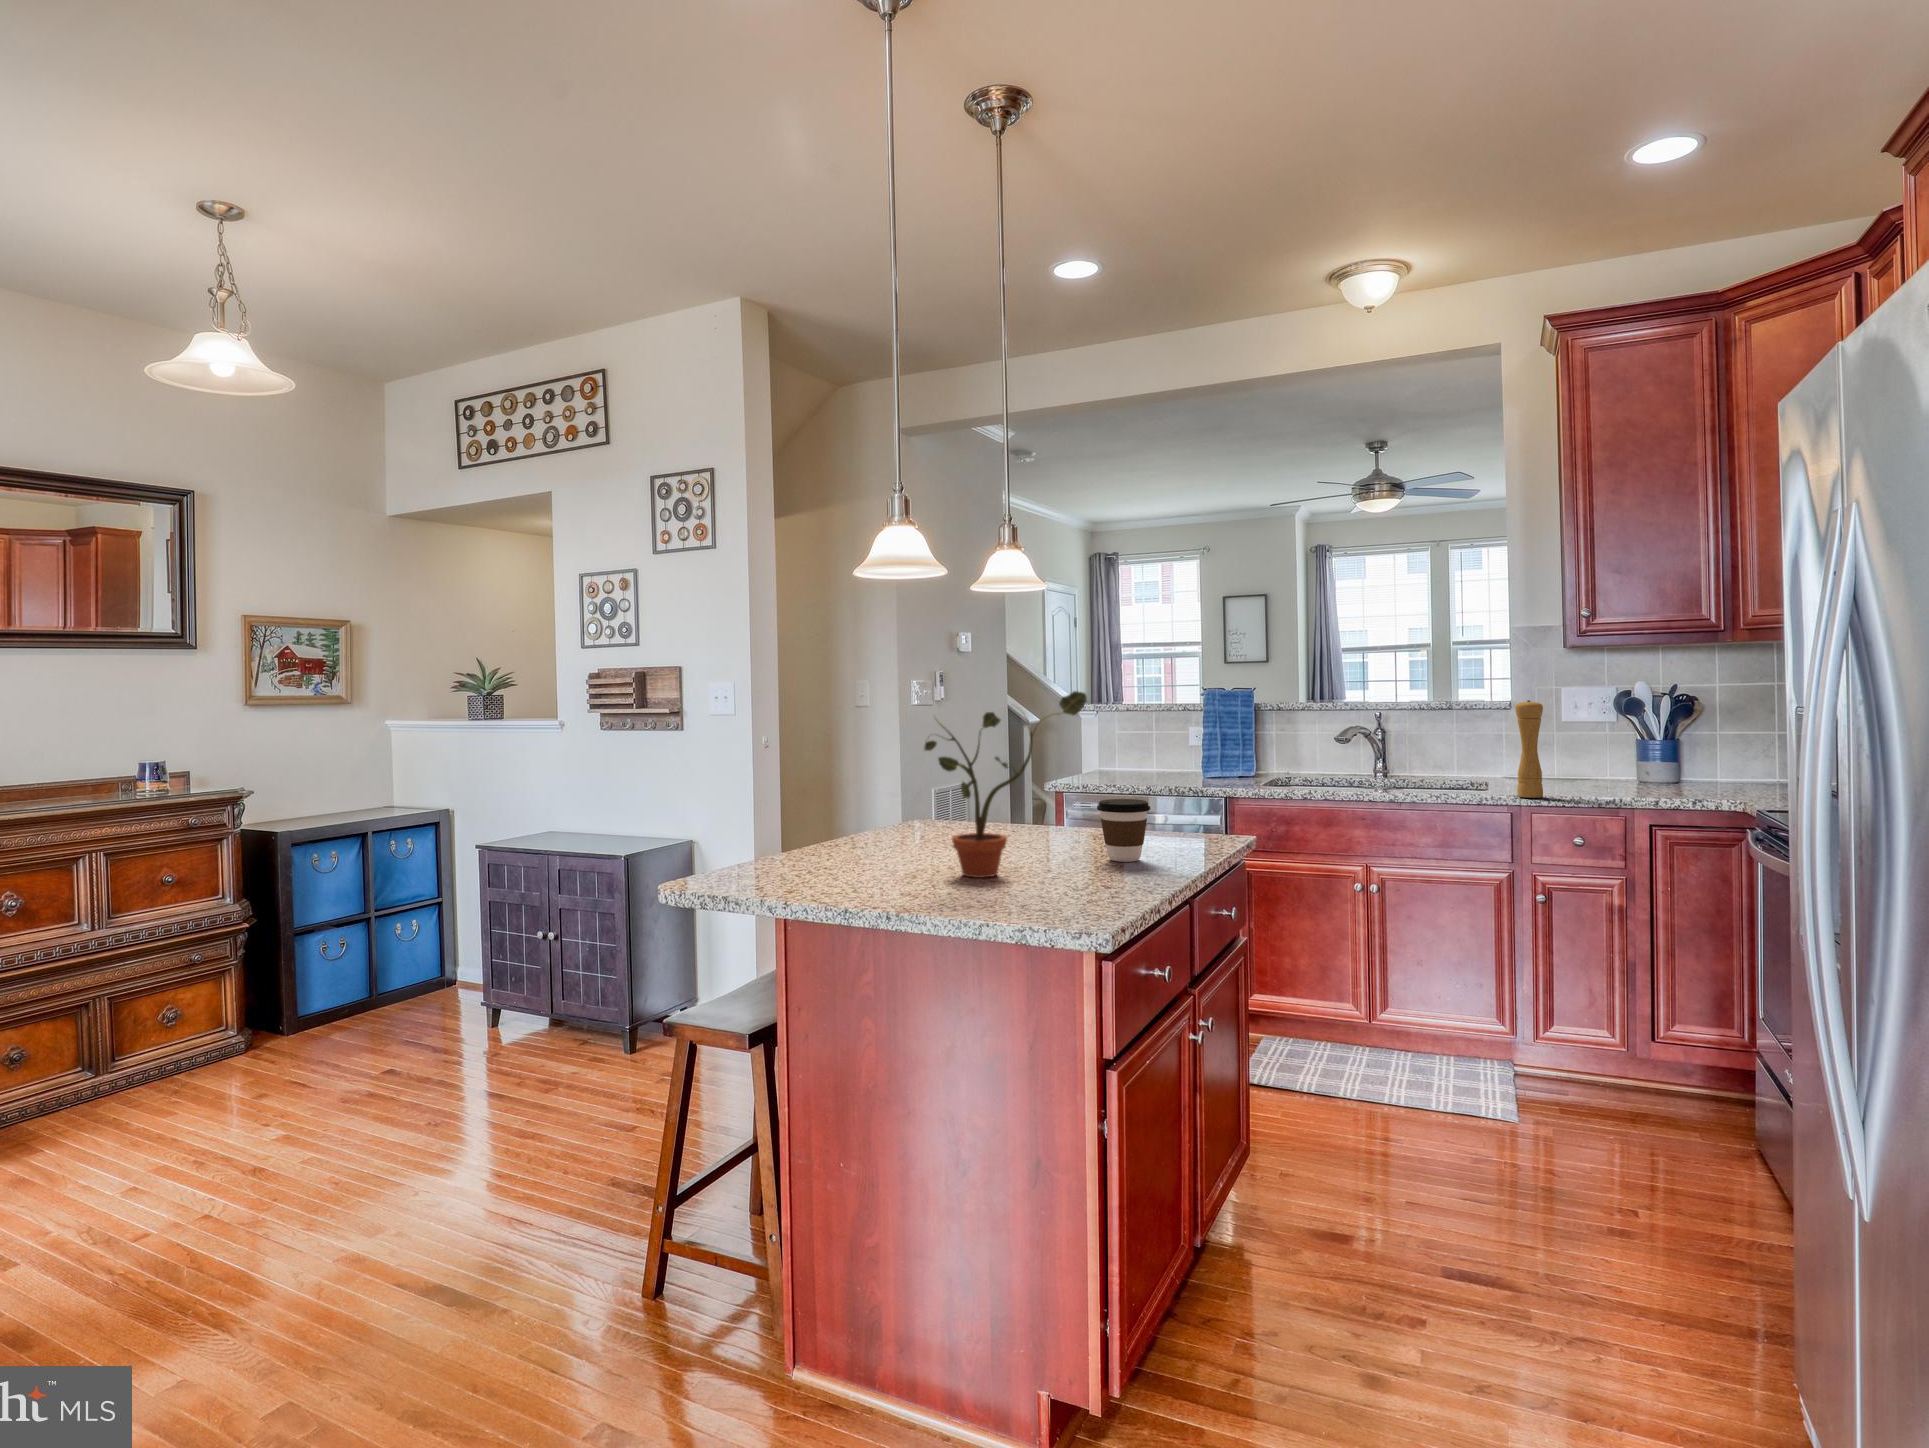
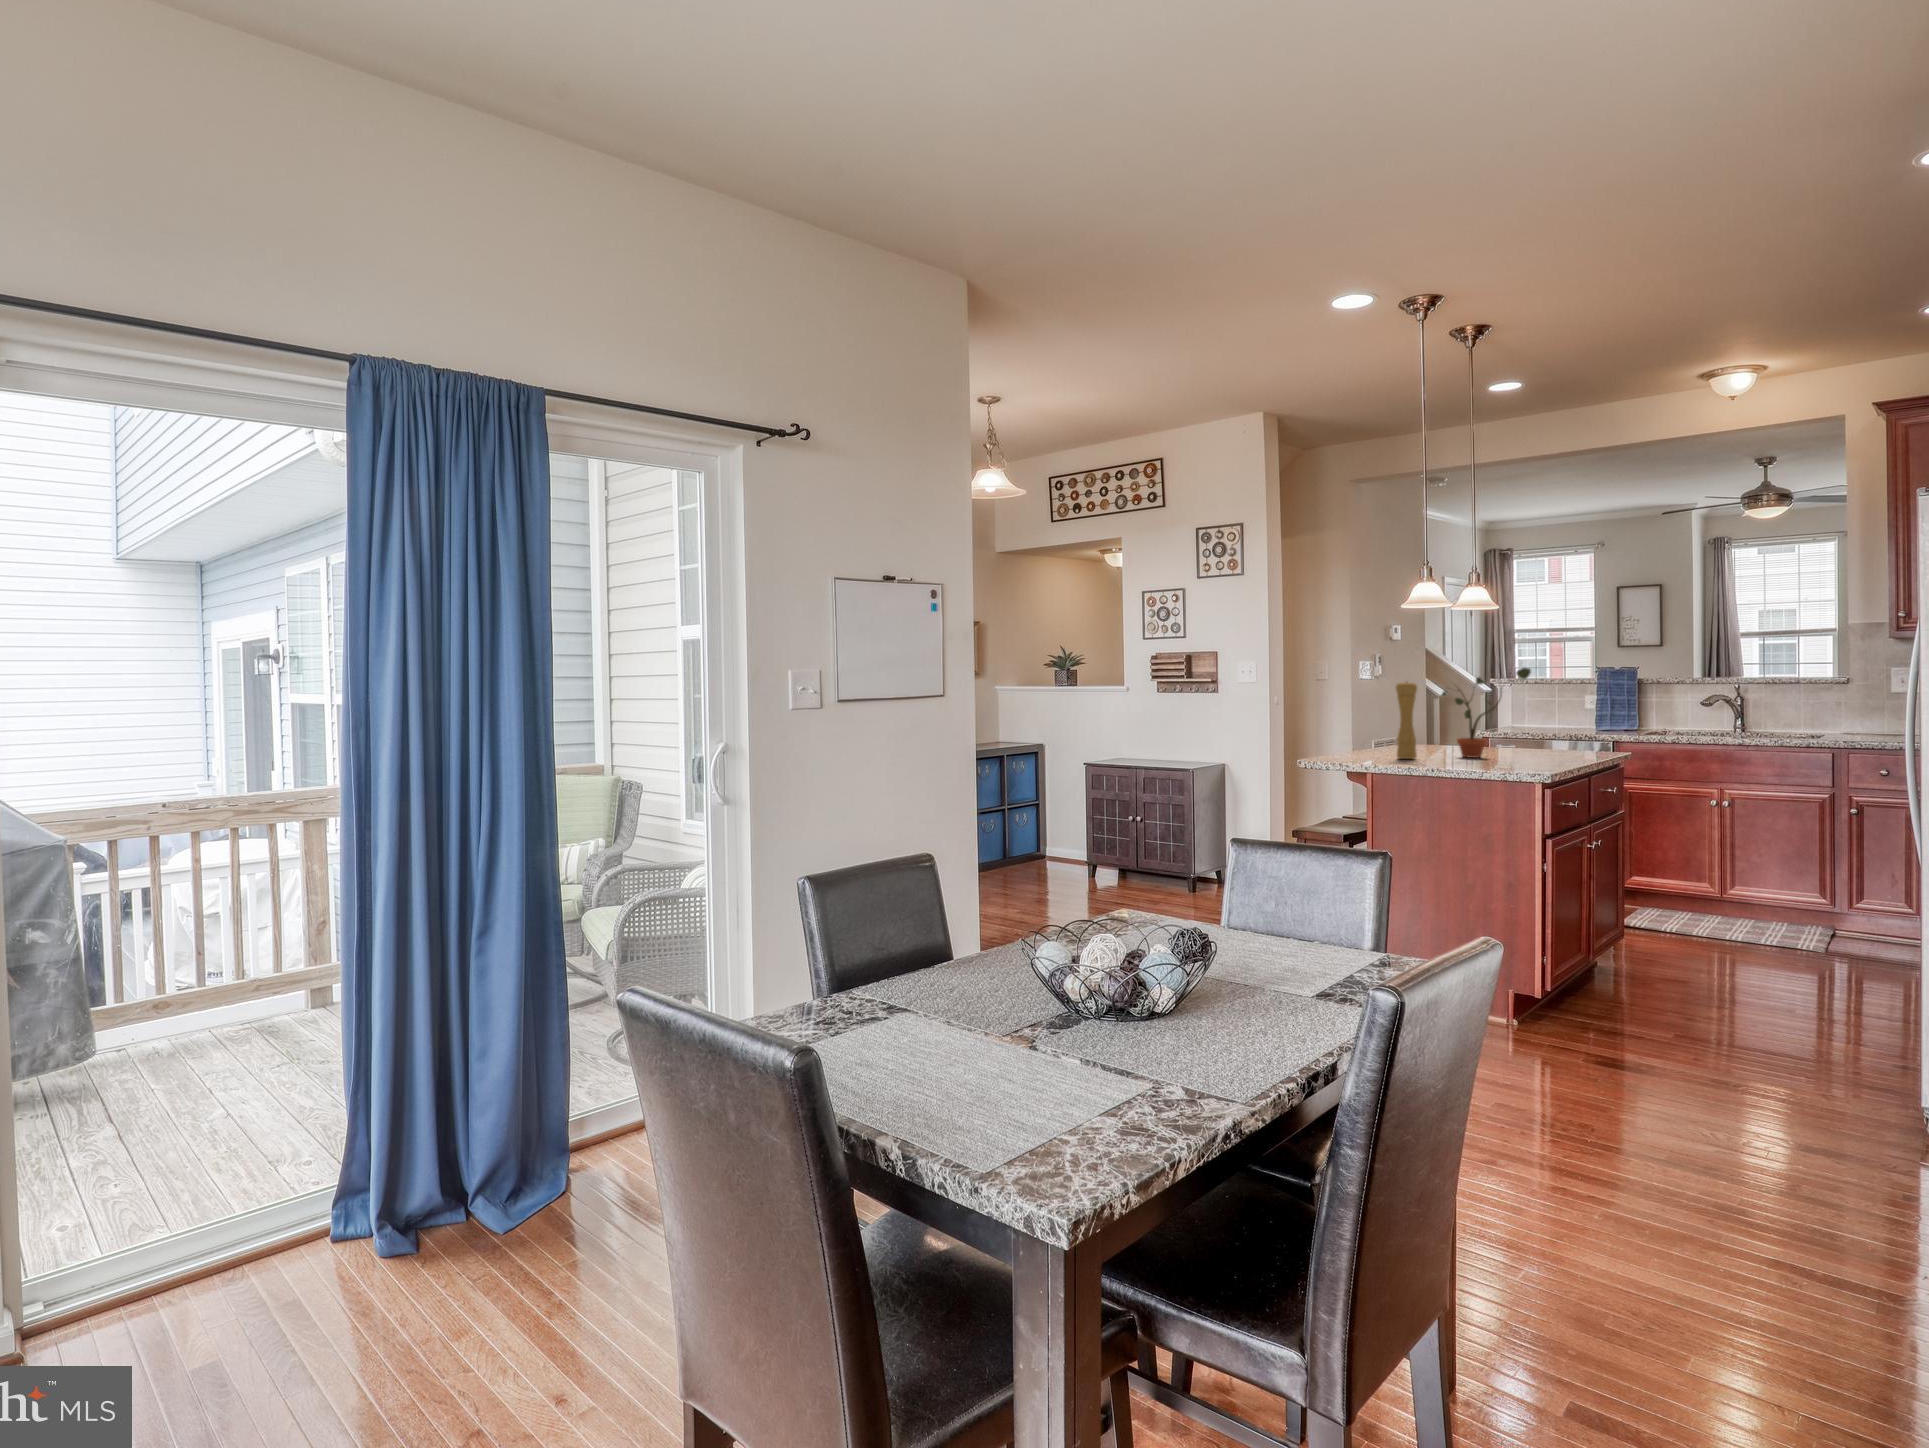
pepper mill: present [1515,700,1543,798] -> present [1396,682,1417,759]
coffee cup: present [1097,799,1150,862] -> none [1534,725,1566,756]

